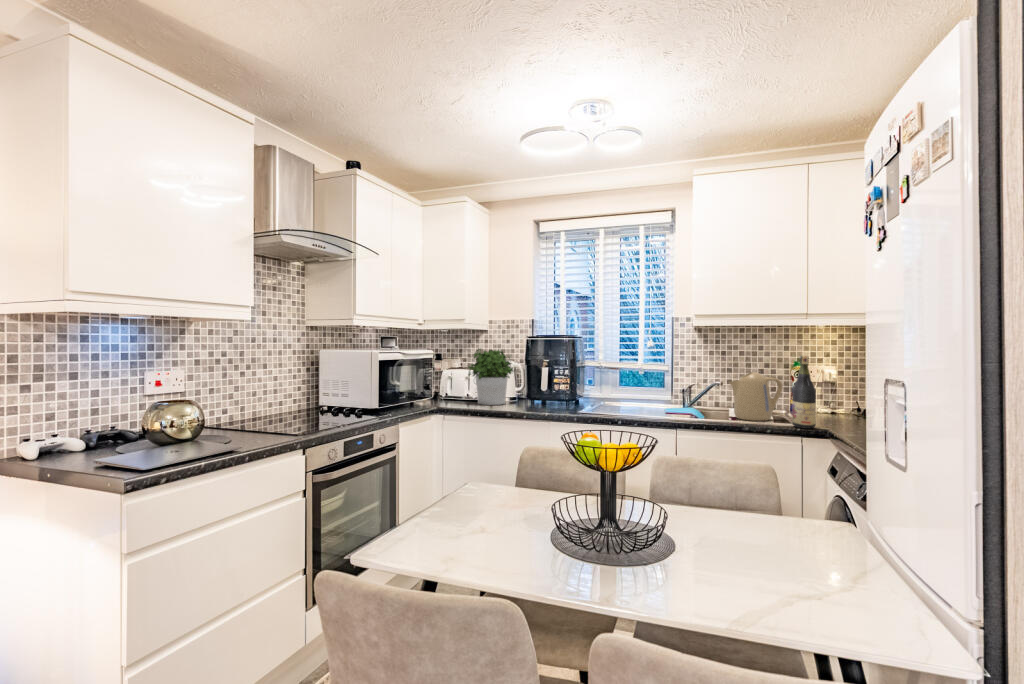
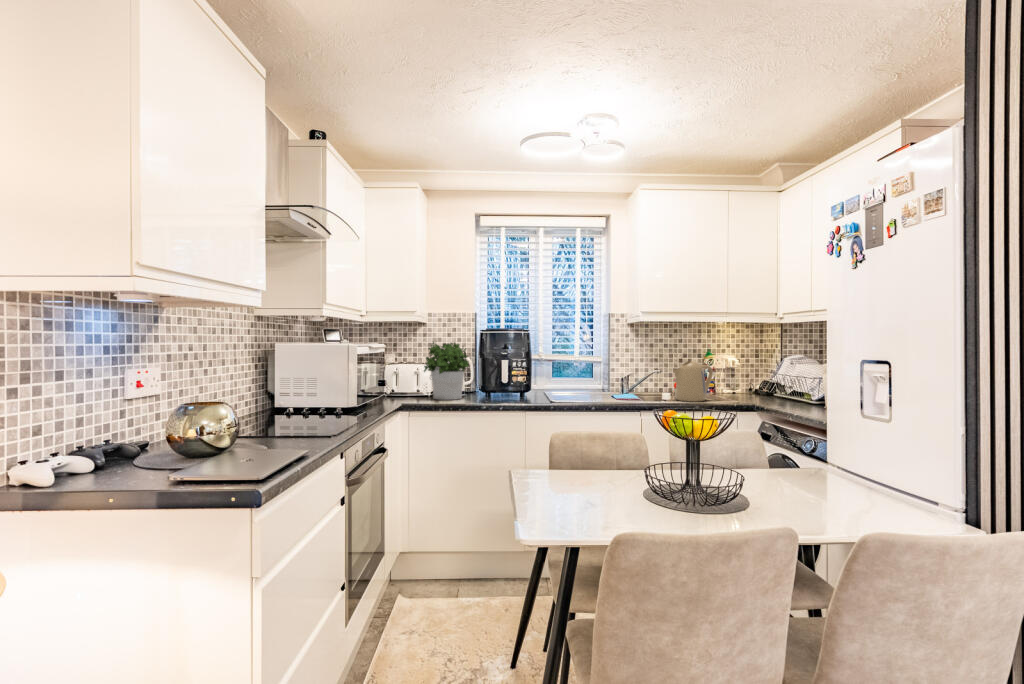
wine bottle: present [792,356,816,429] -> none [729,346,747,405]

